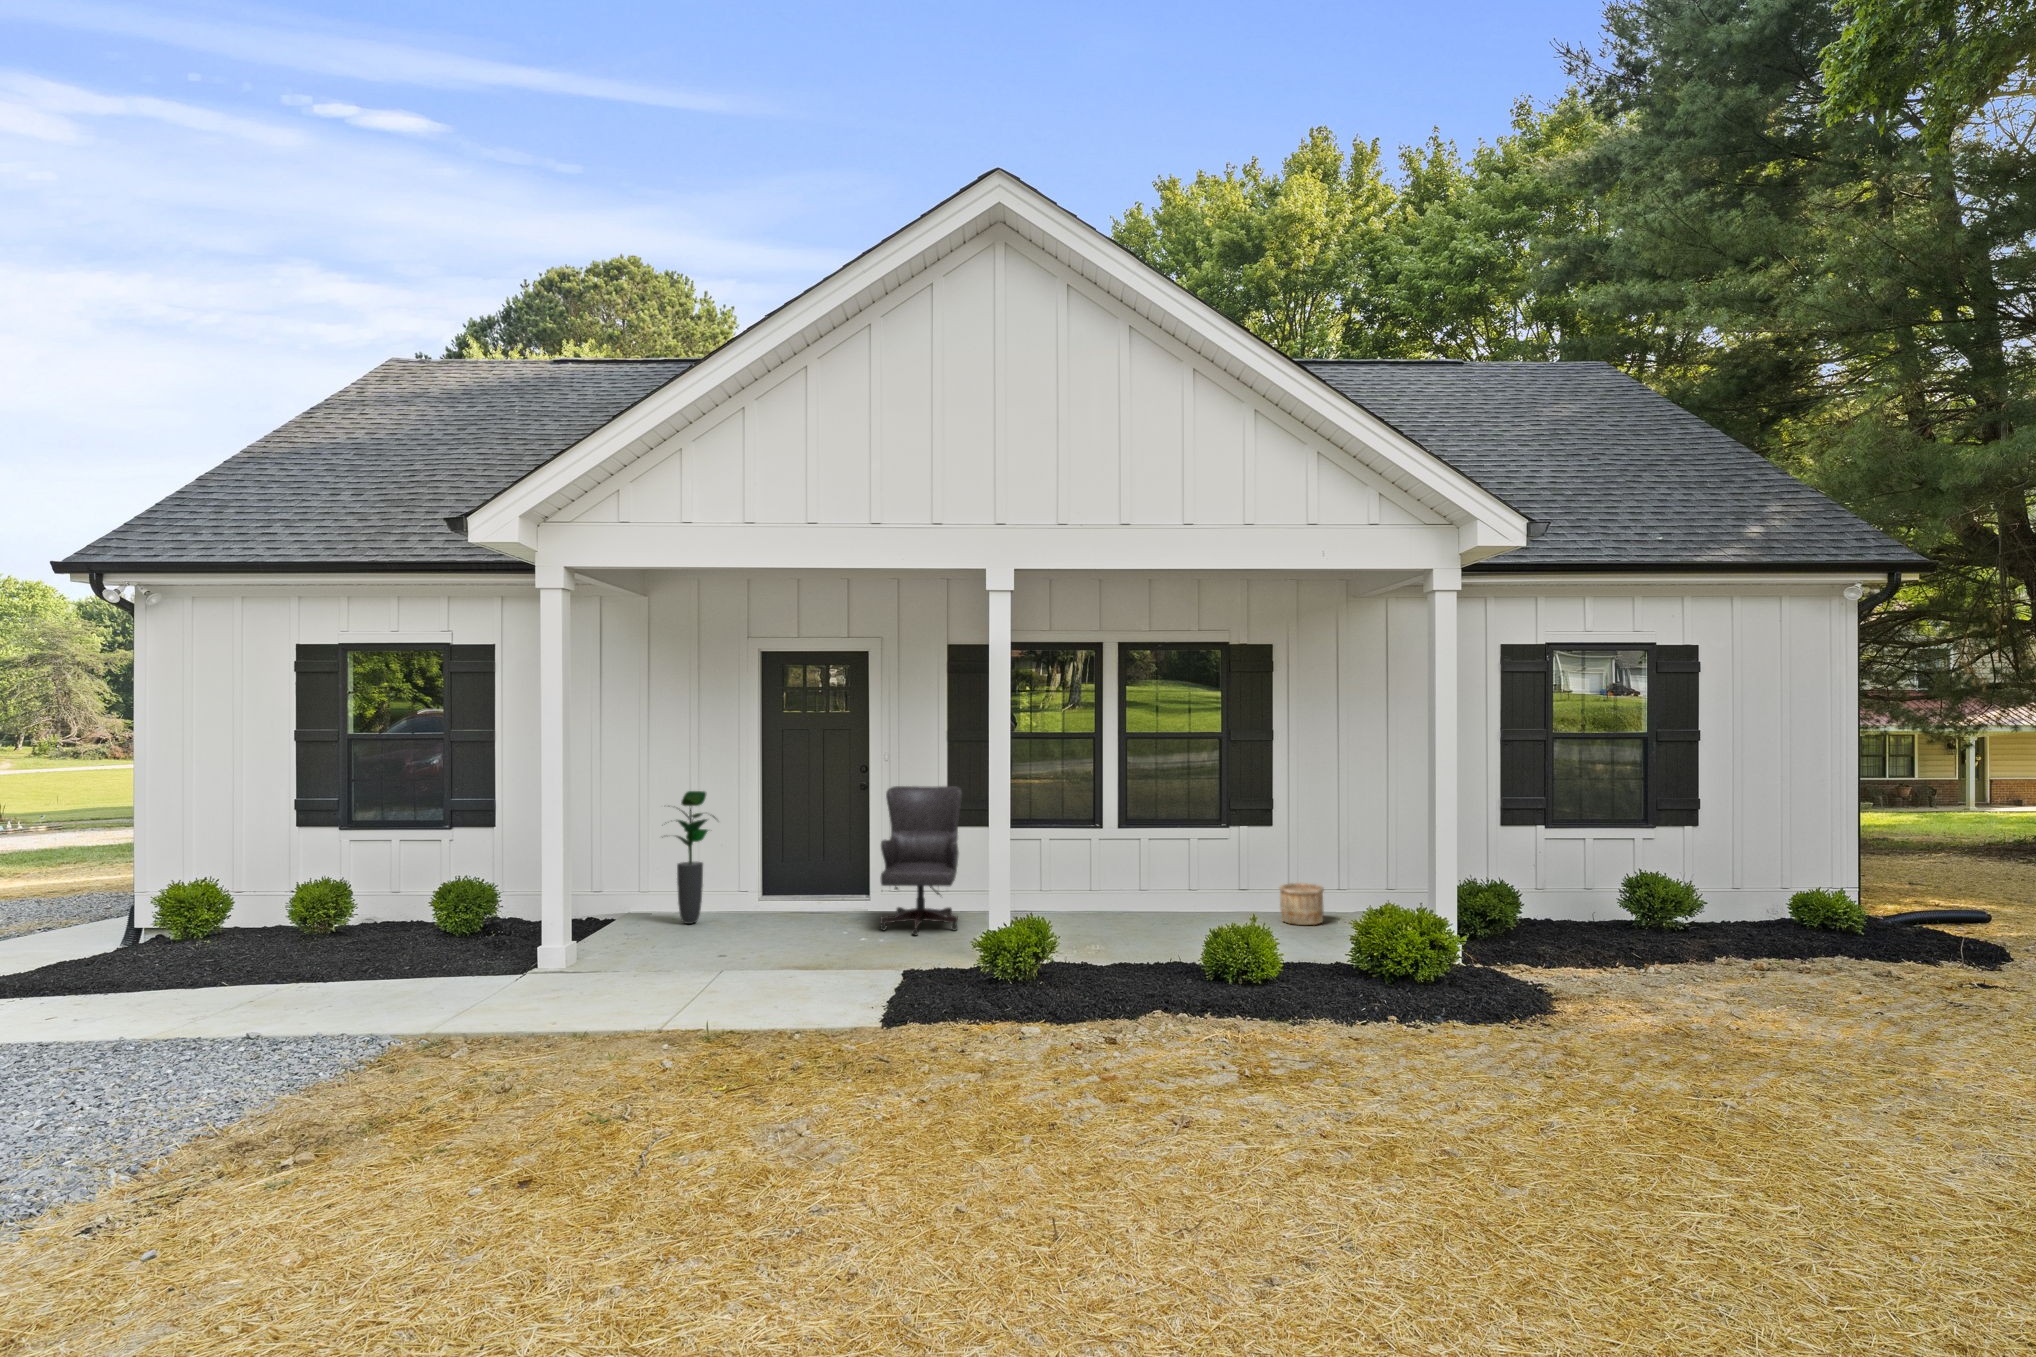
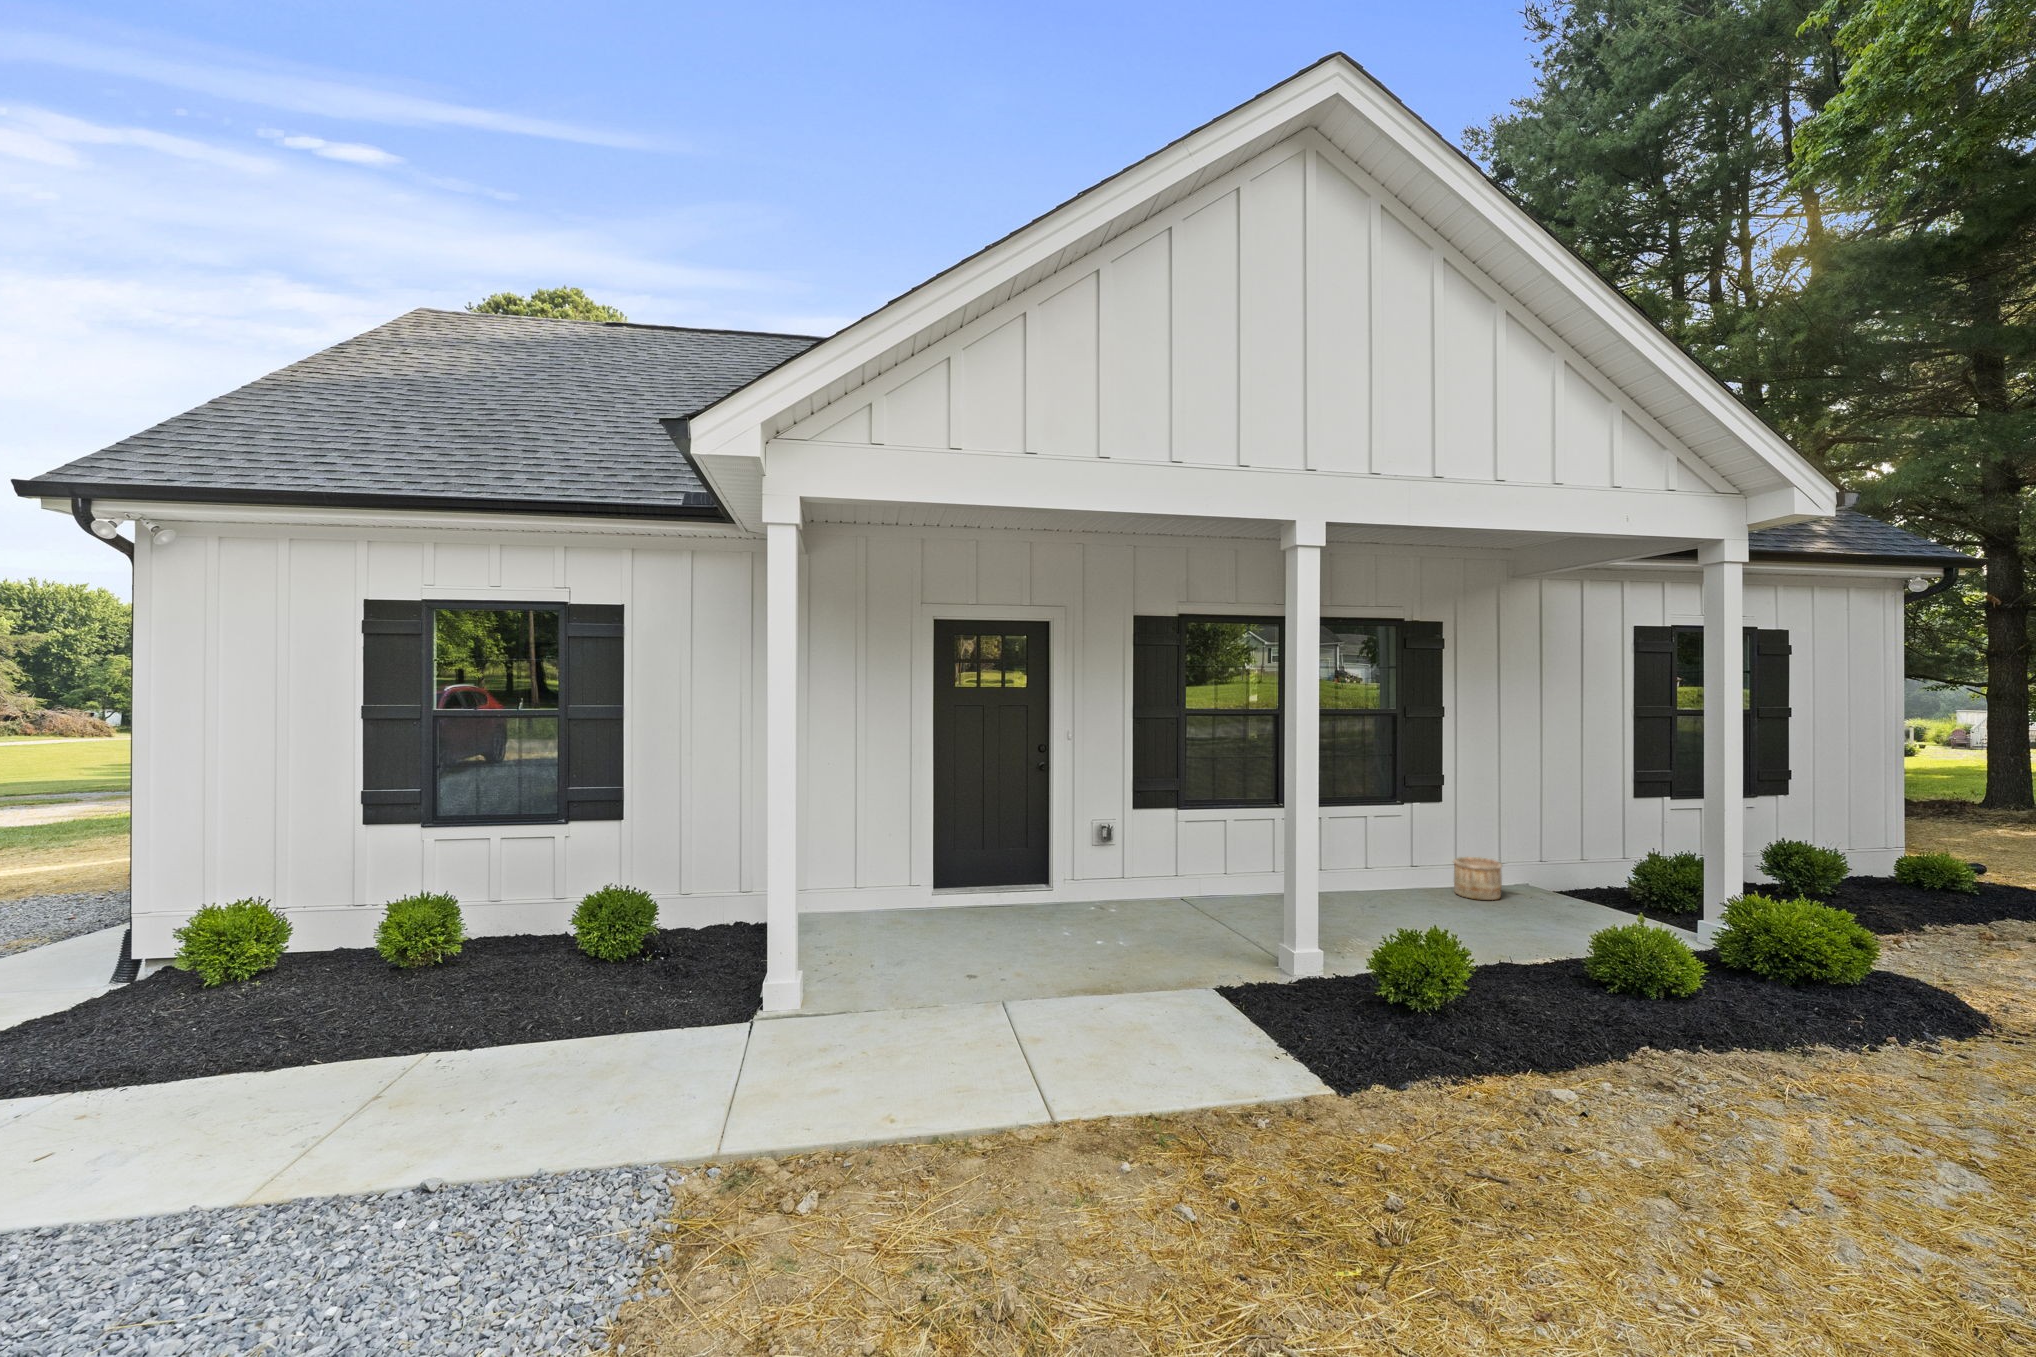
chair: present [880,786,962,935] -> none [1077,766,1174,932]
potted plant: present [676,791,715,924] -> none [832,776,896,927]

